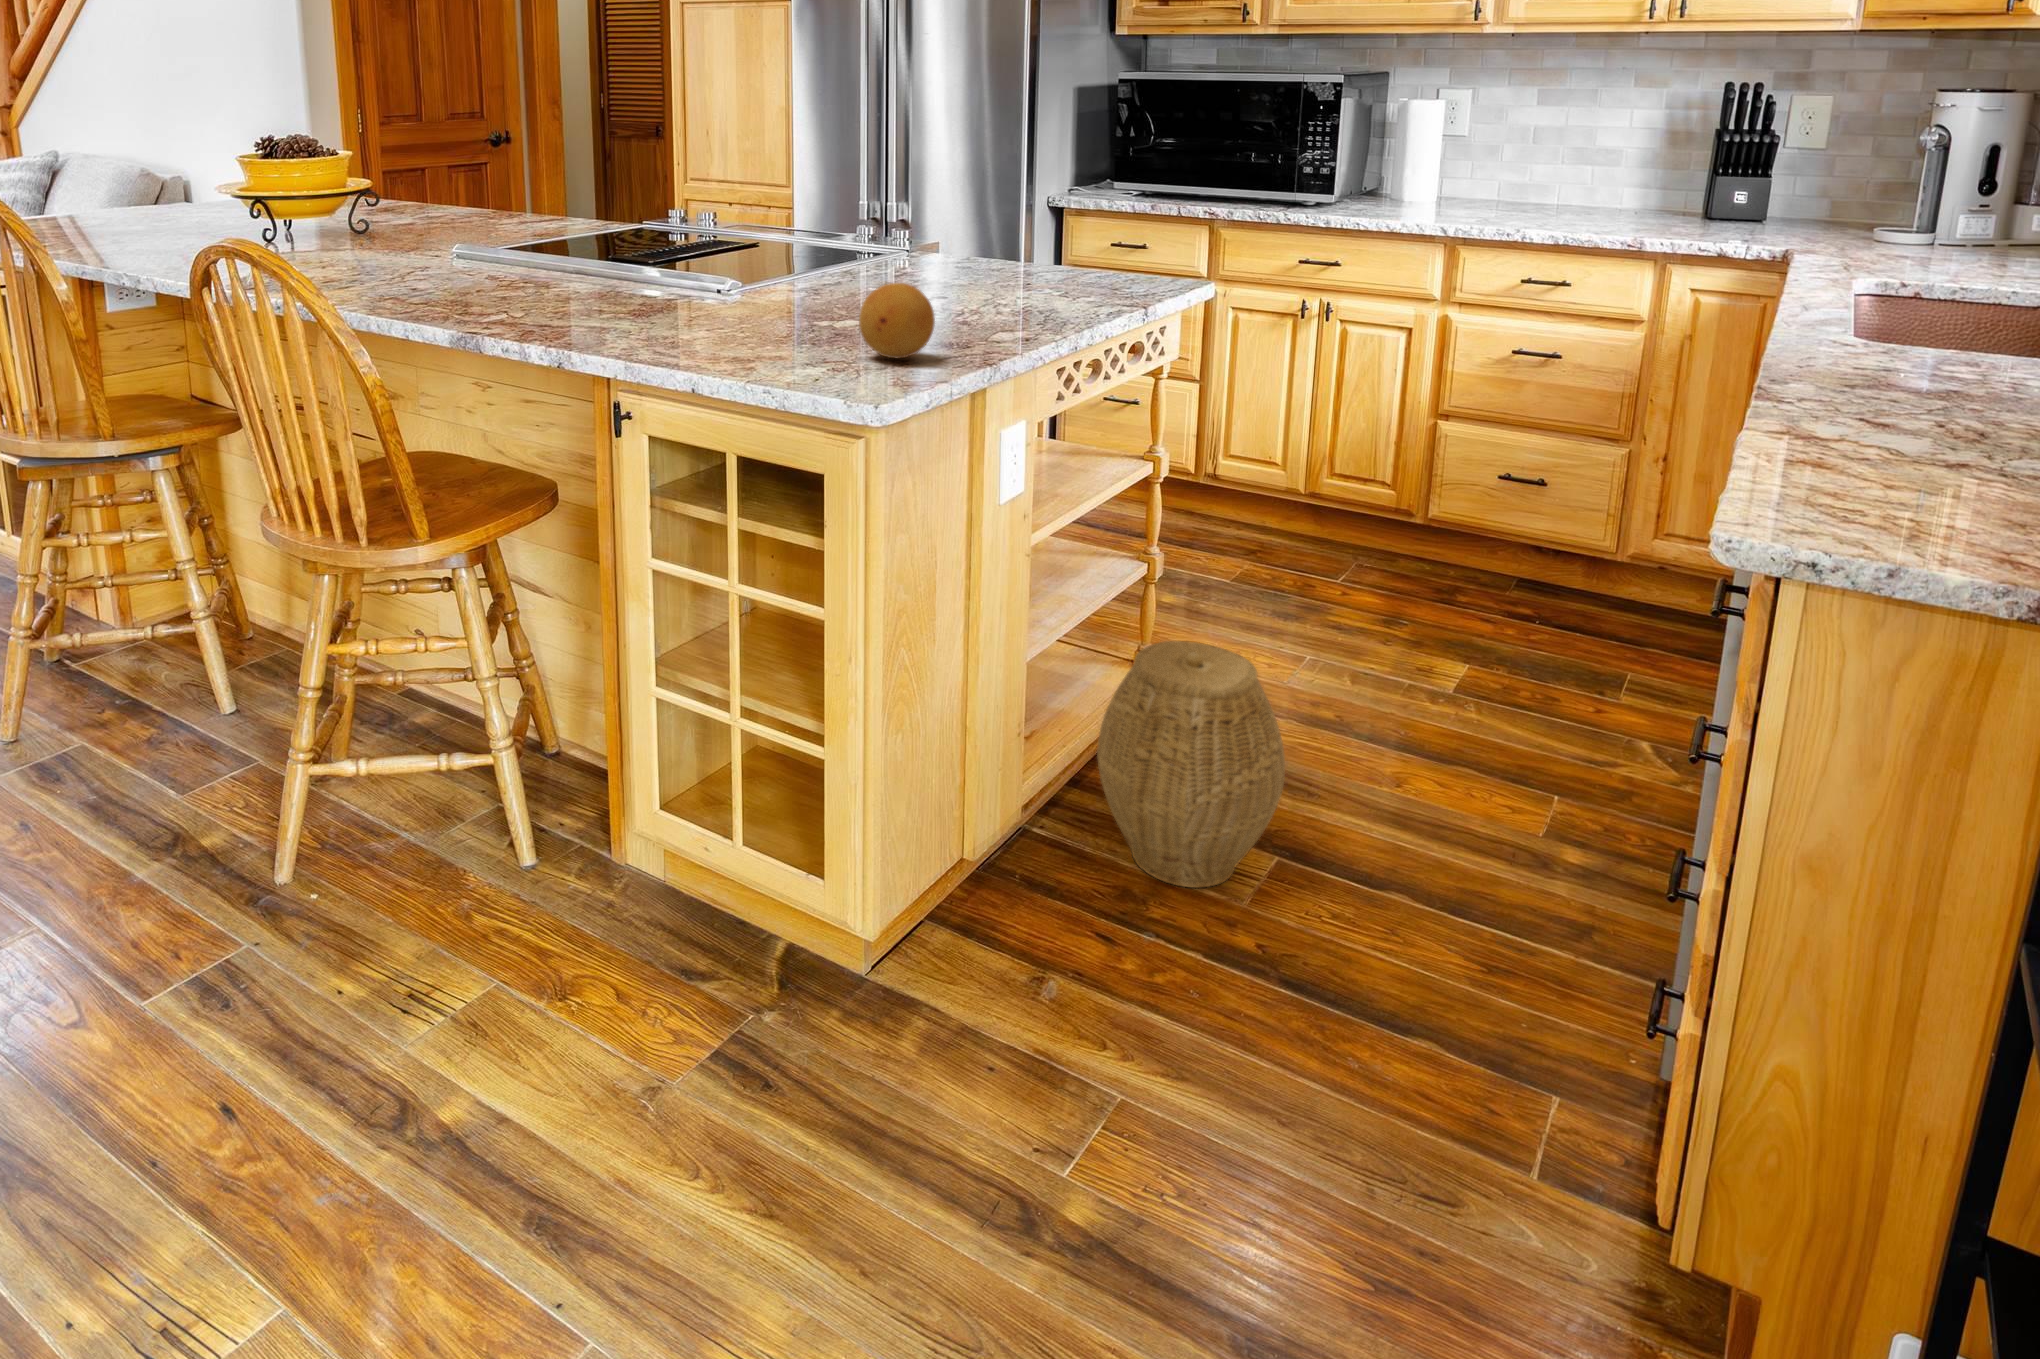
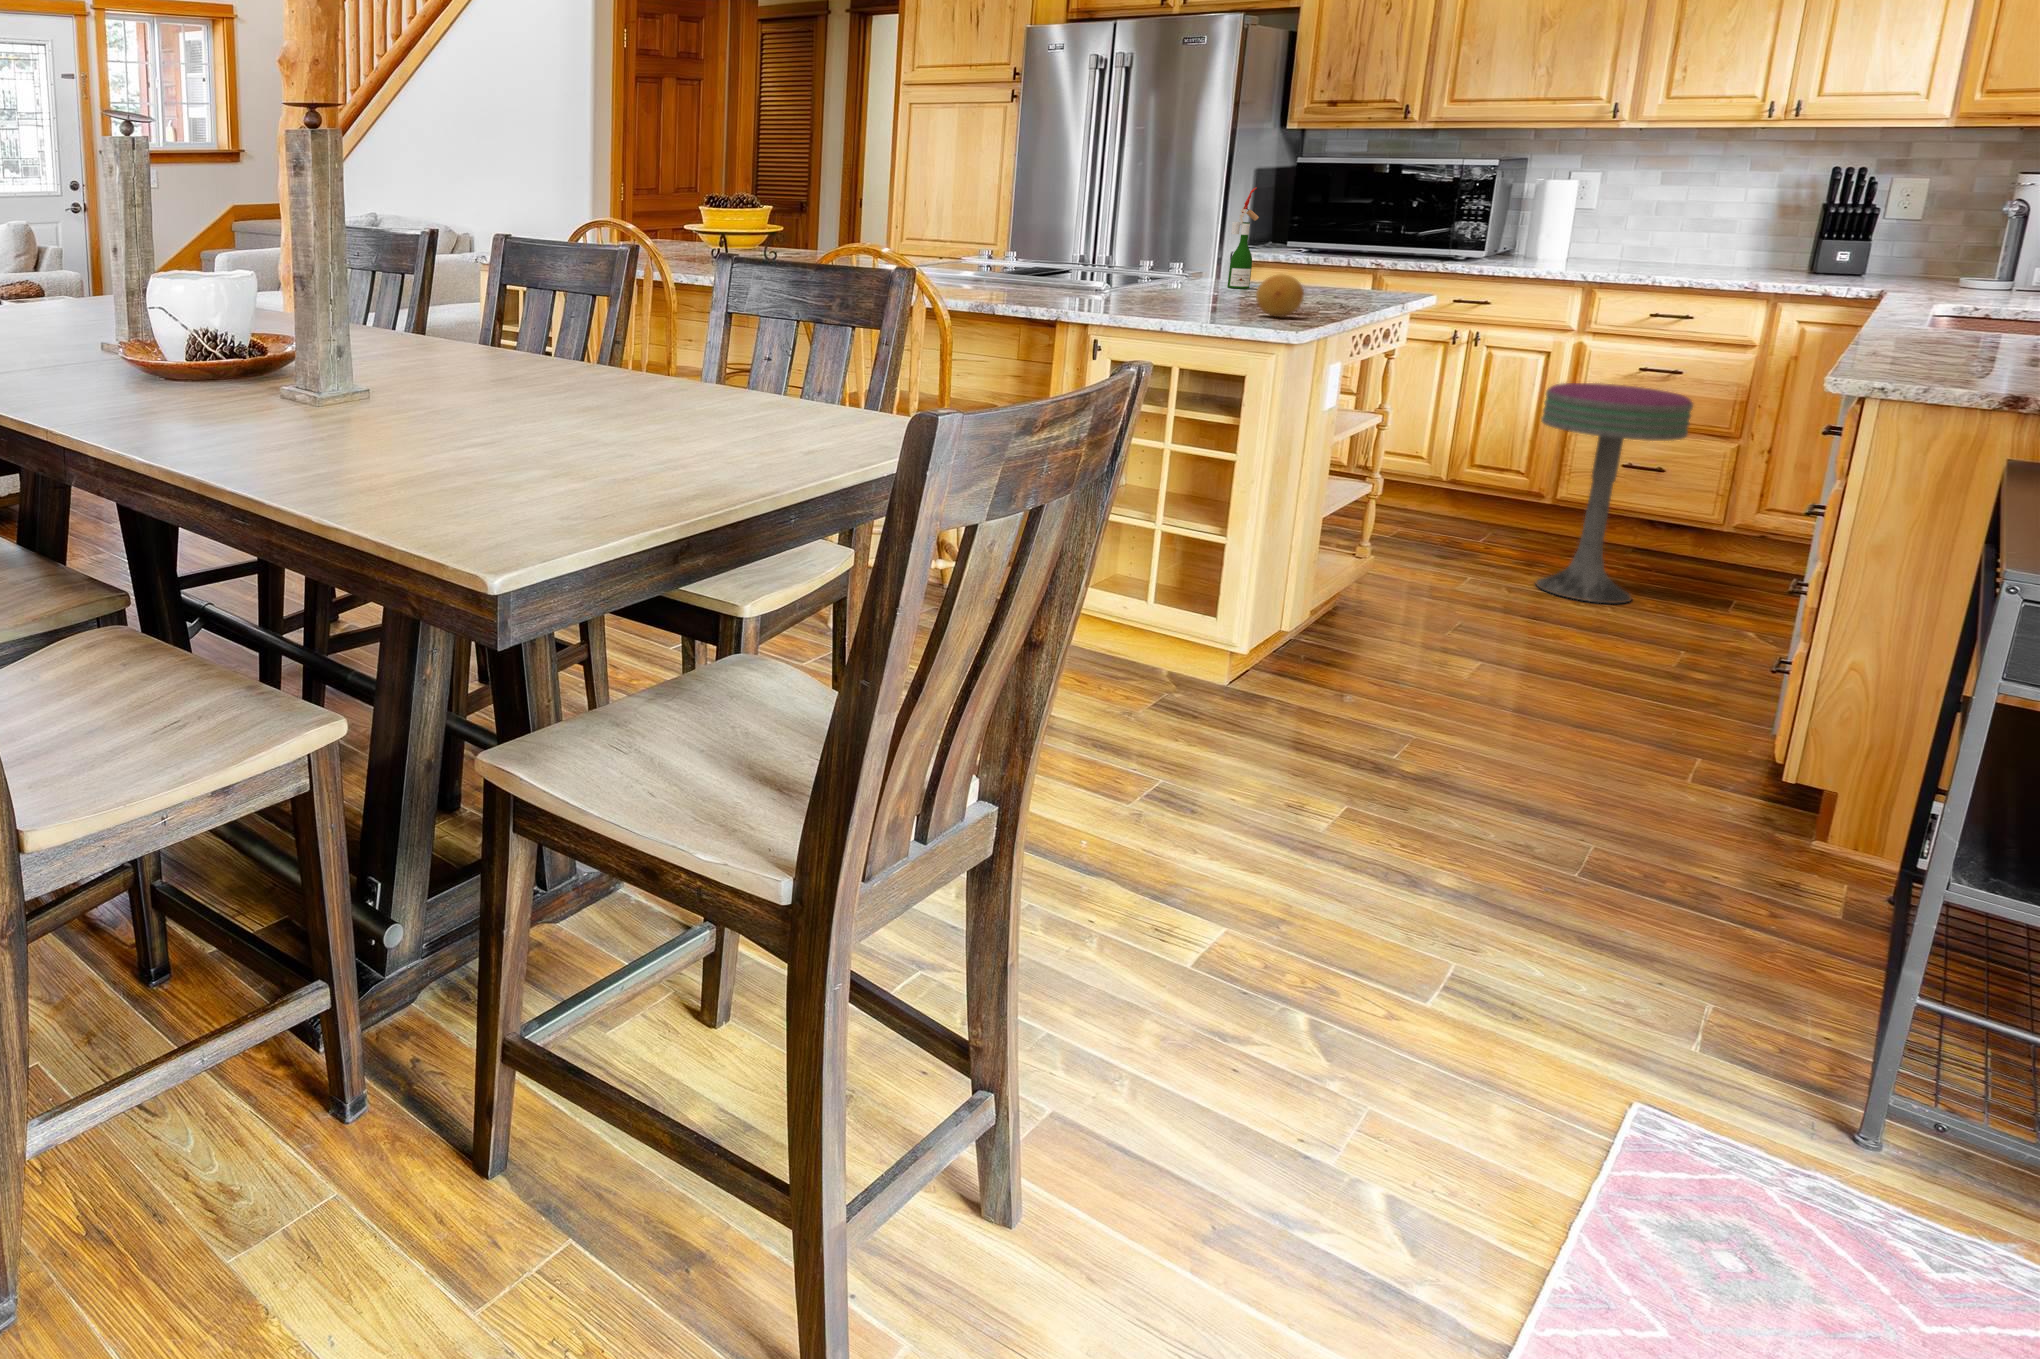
wine bottle: none [960,116,1004,268] -> present [1227,188,1259,289]
bar stool: none [1381,393,1571,719] -> present [1536,383,1693,604]
woven basket: present [1097,641,1285,888] -> none [1356,512,1490,655]

